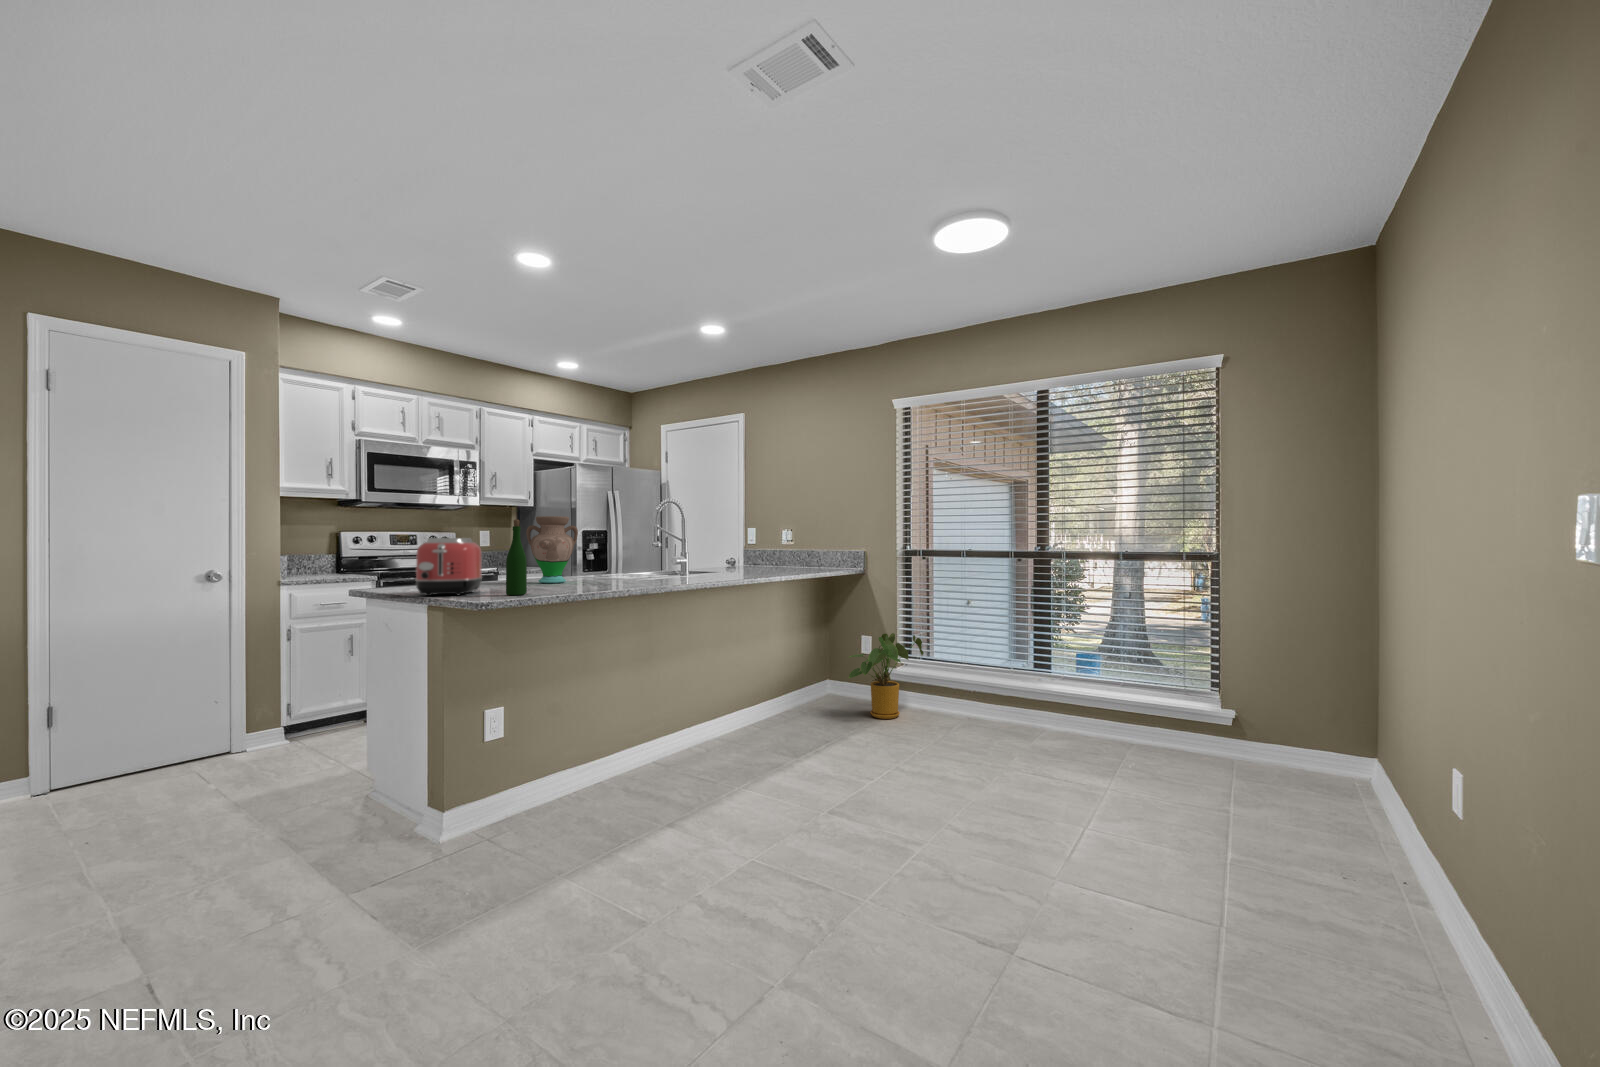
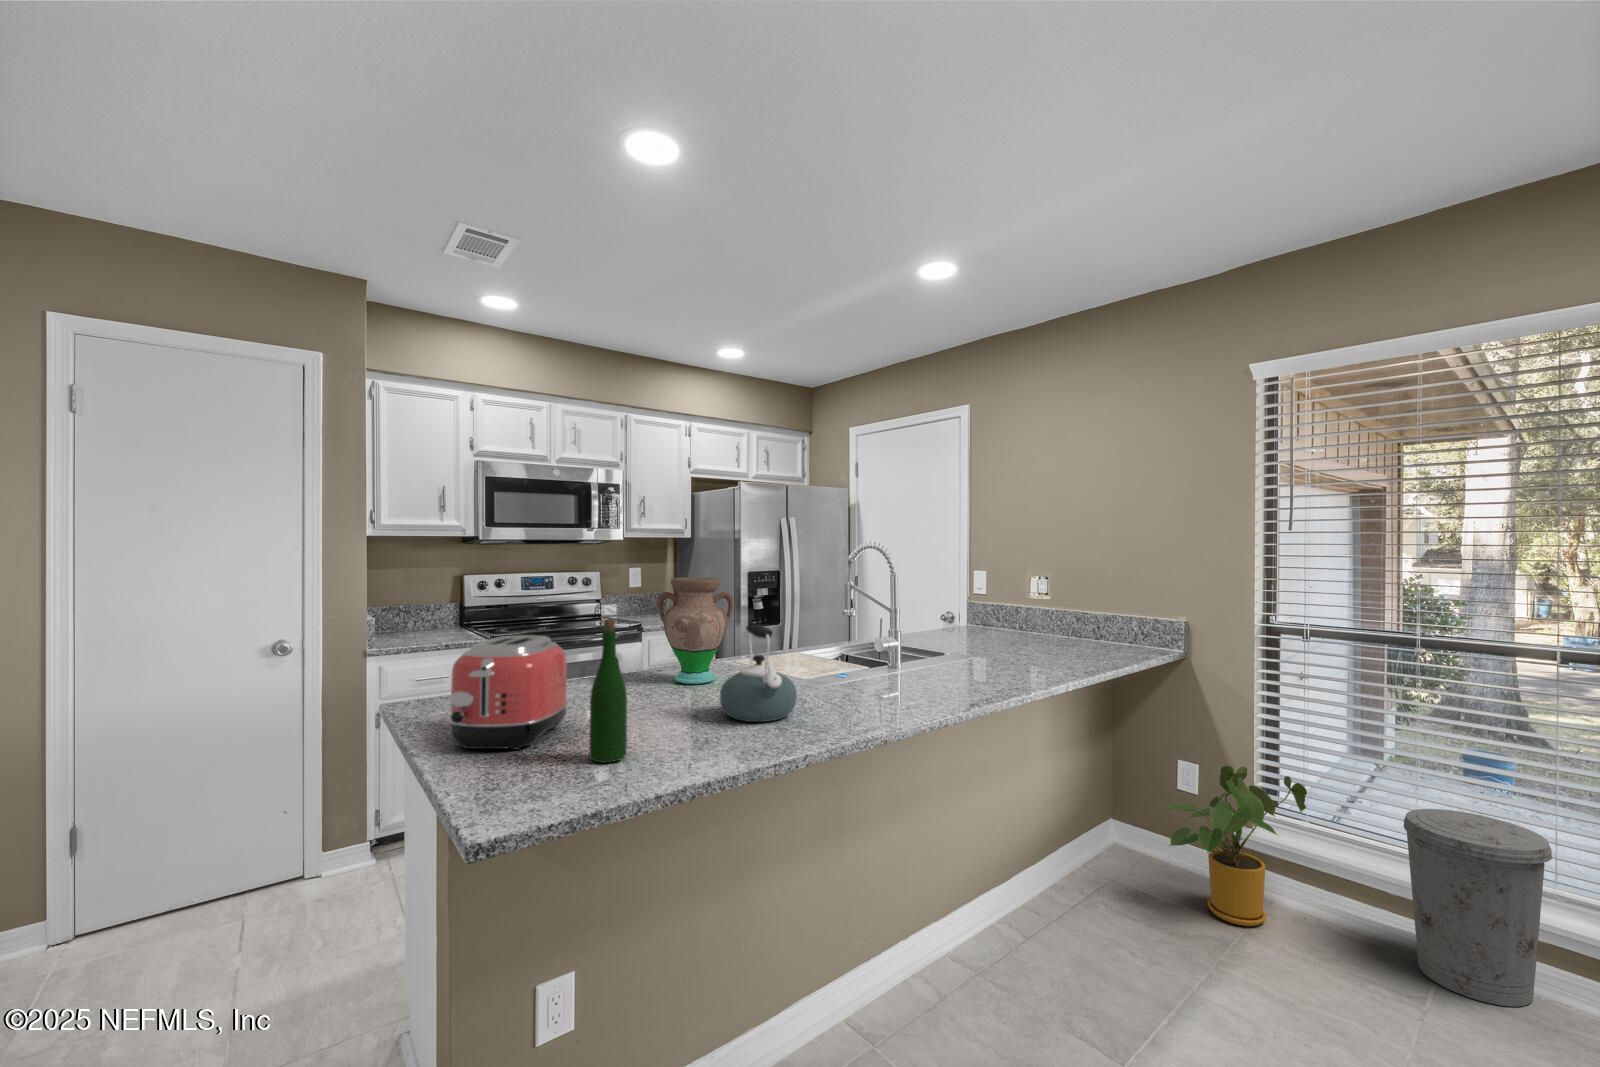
kettle: none [574,535,621,588] -> present [720,625,797,722]
trash can: none [960,642,1019,732] -> present [1403,809,1552,1007]

